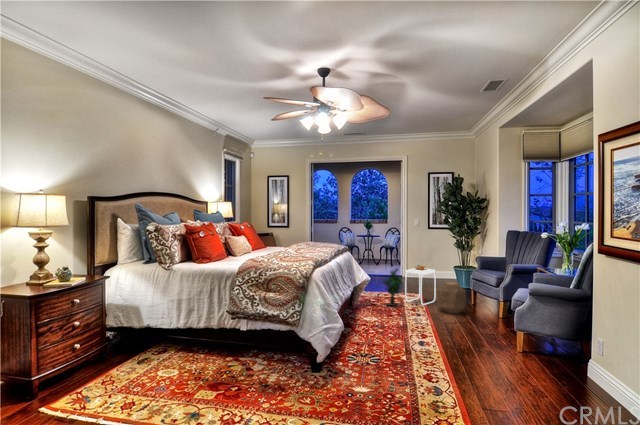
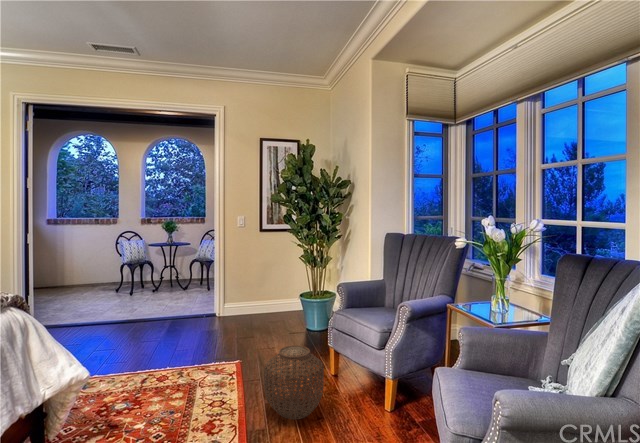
side table: present [405,265,436,305] -> none [198,308,264,399]
decorative plant: present [383,268,403,306] -> none [134,324,191,417]

